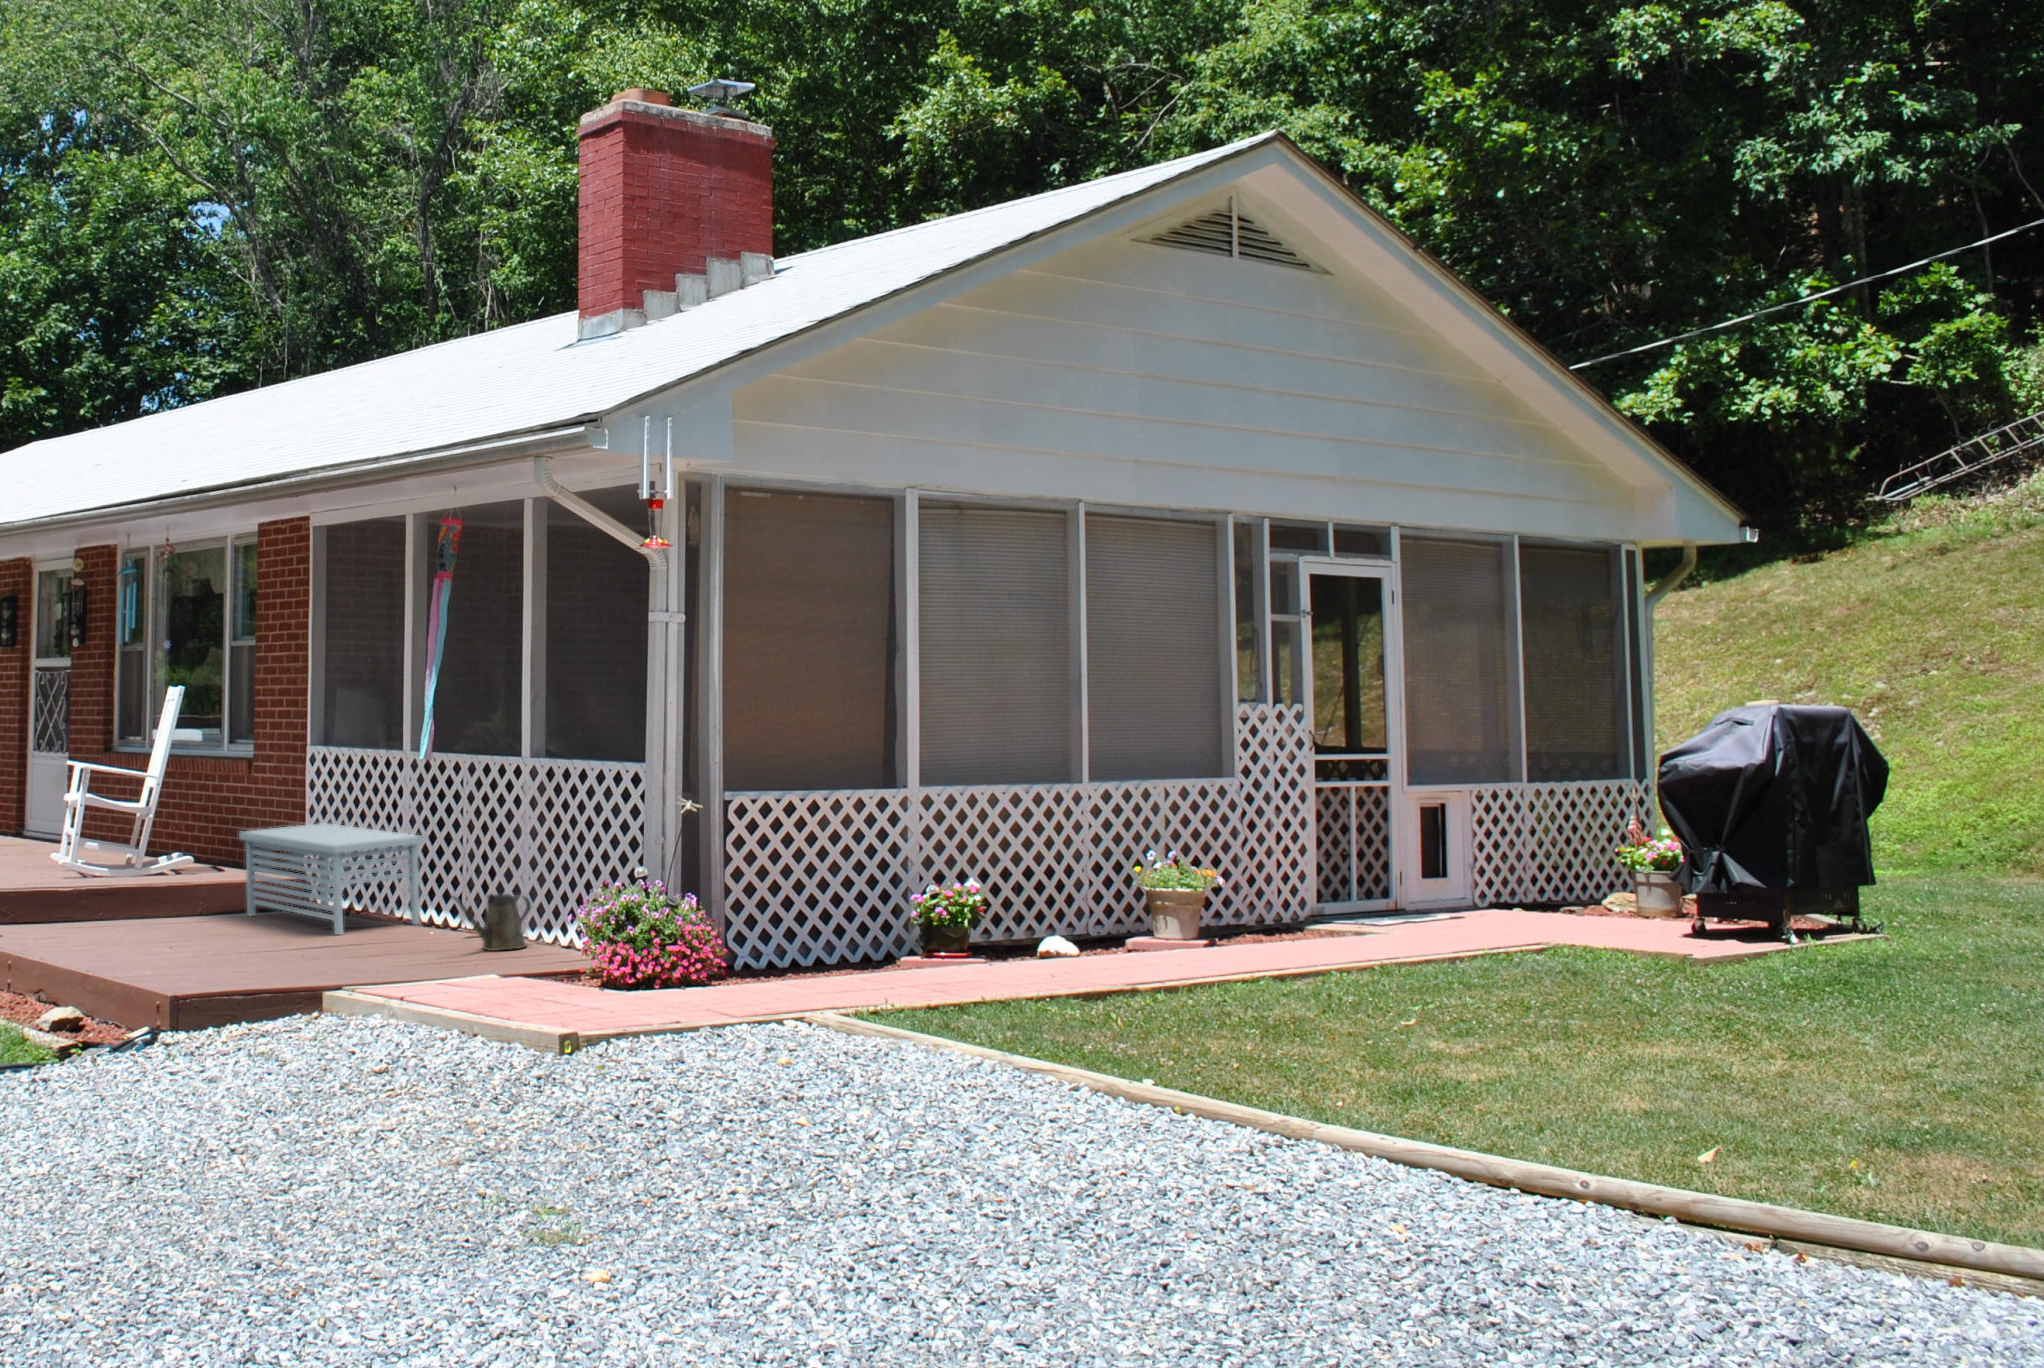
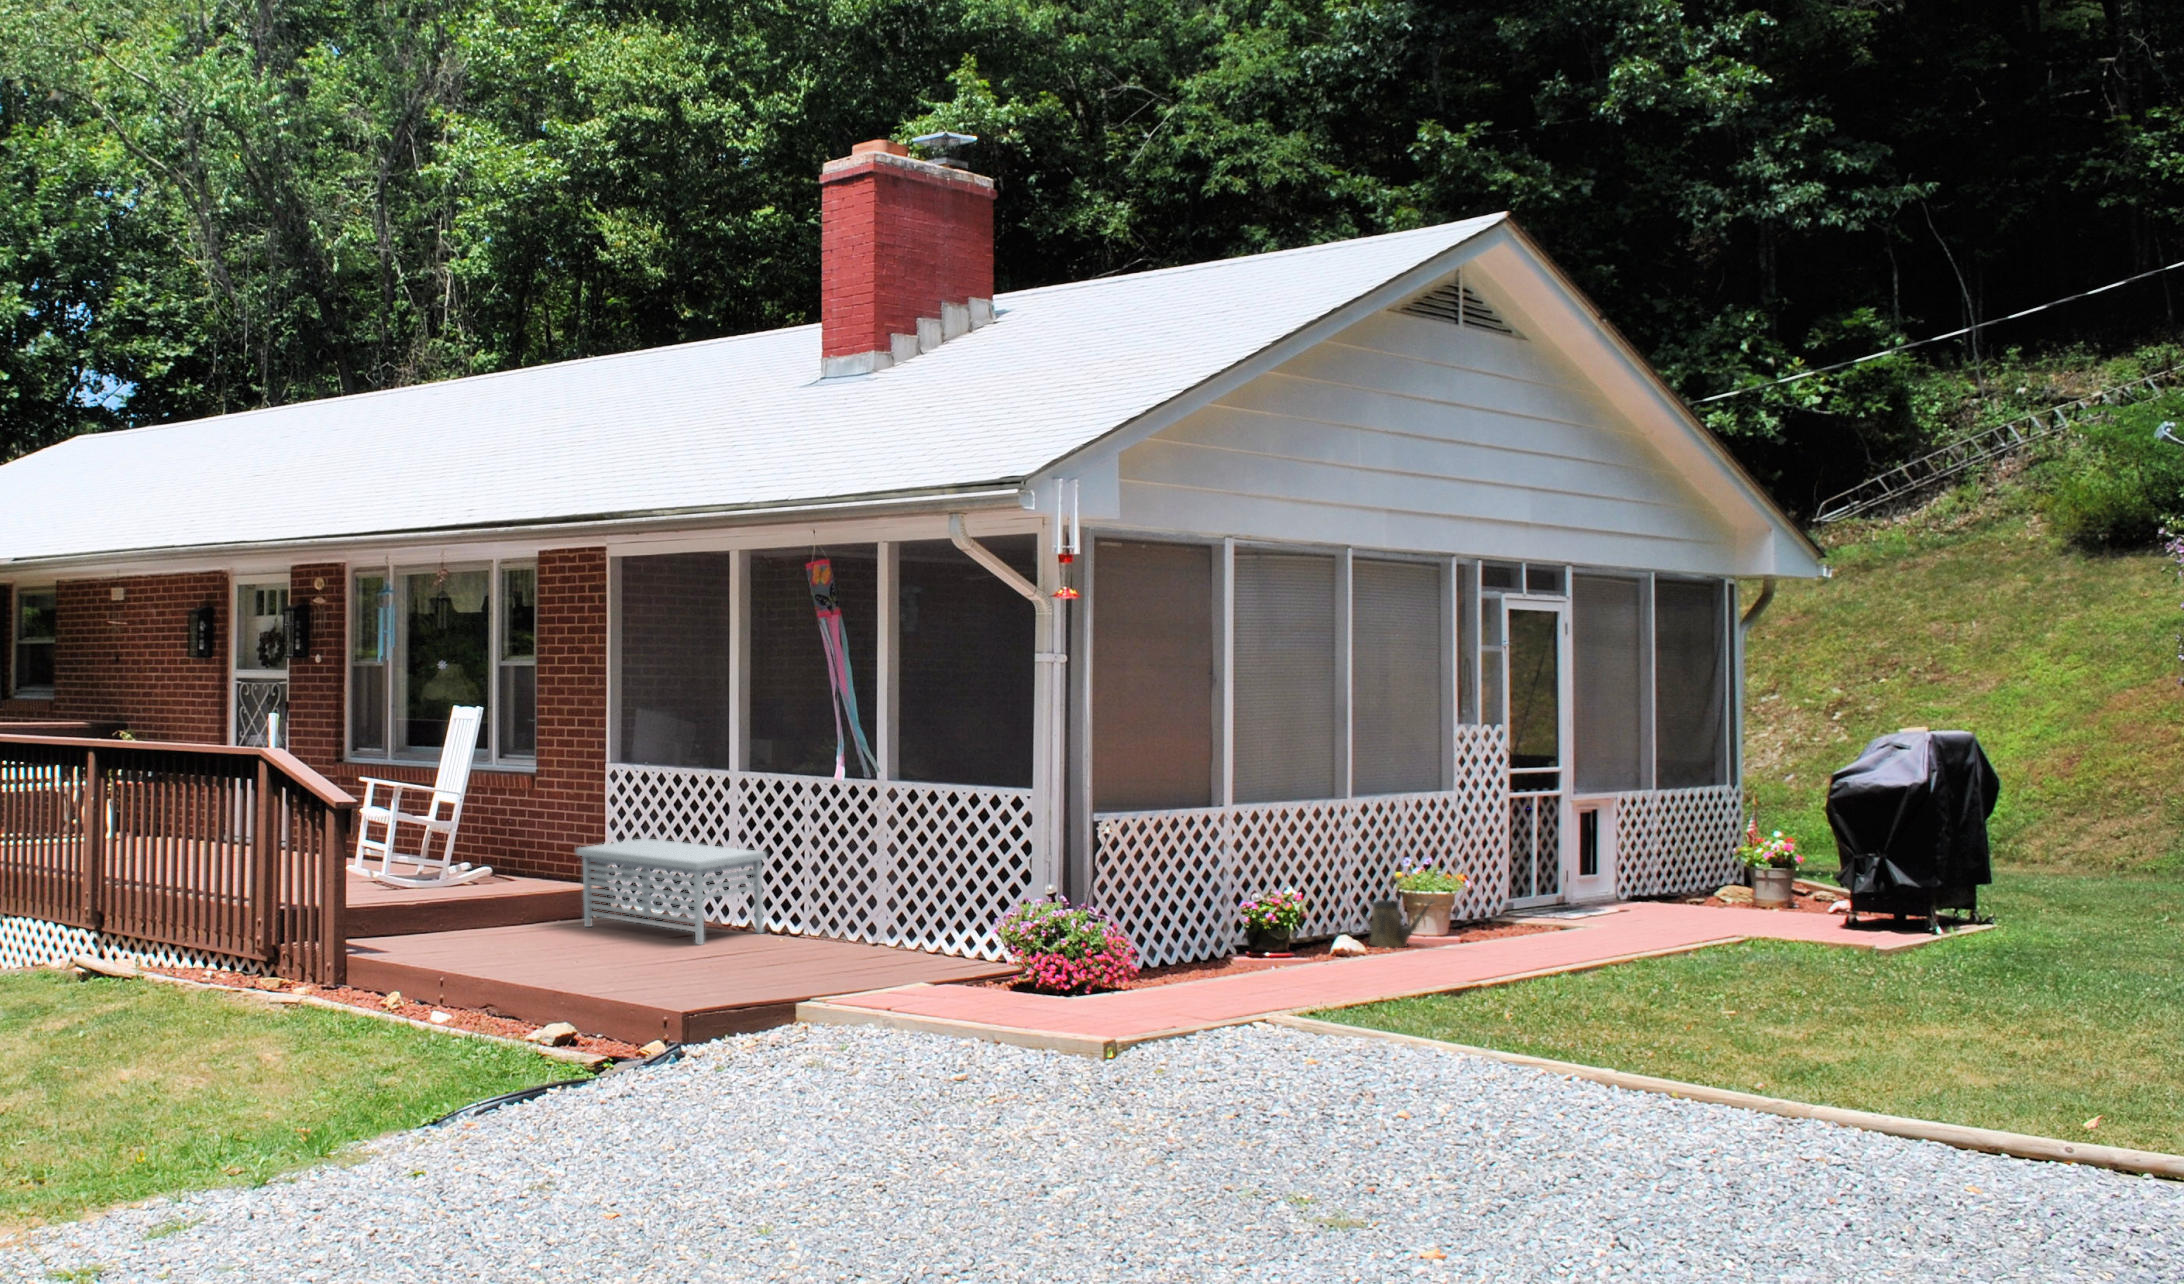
watering can: present [452,894,531,951] -> present [1360,900,1433,948]

